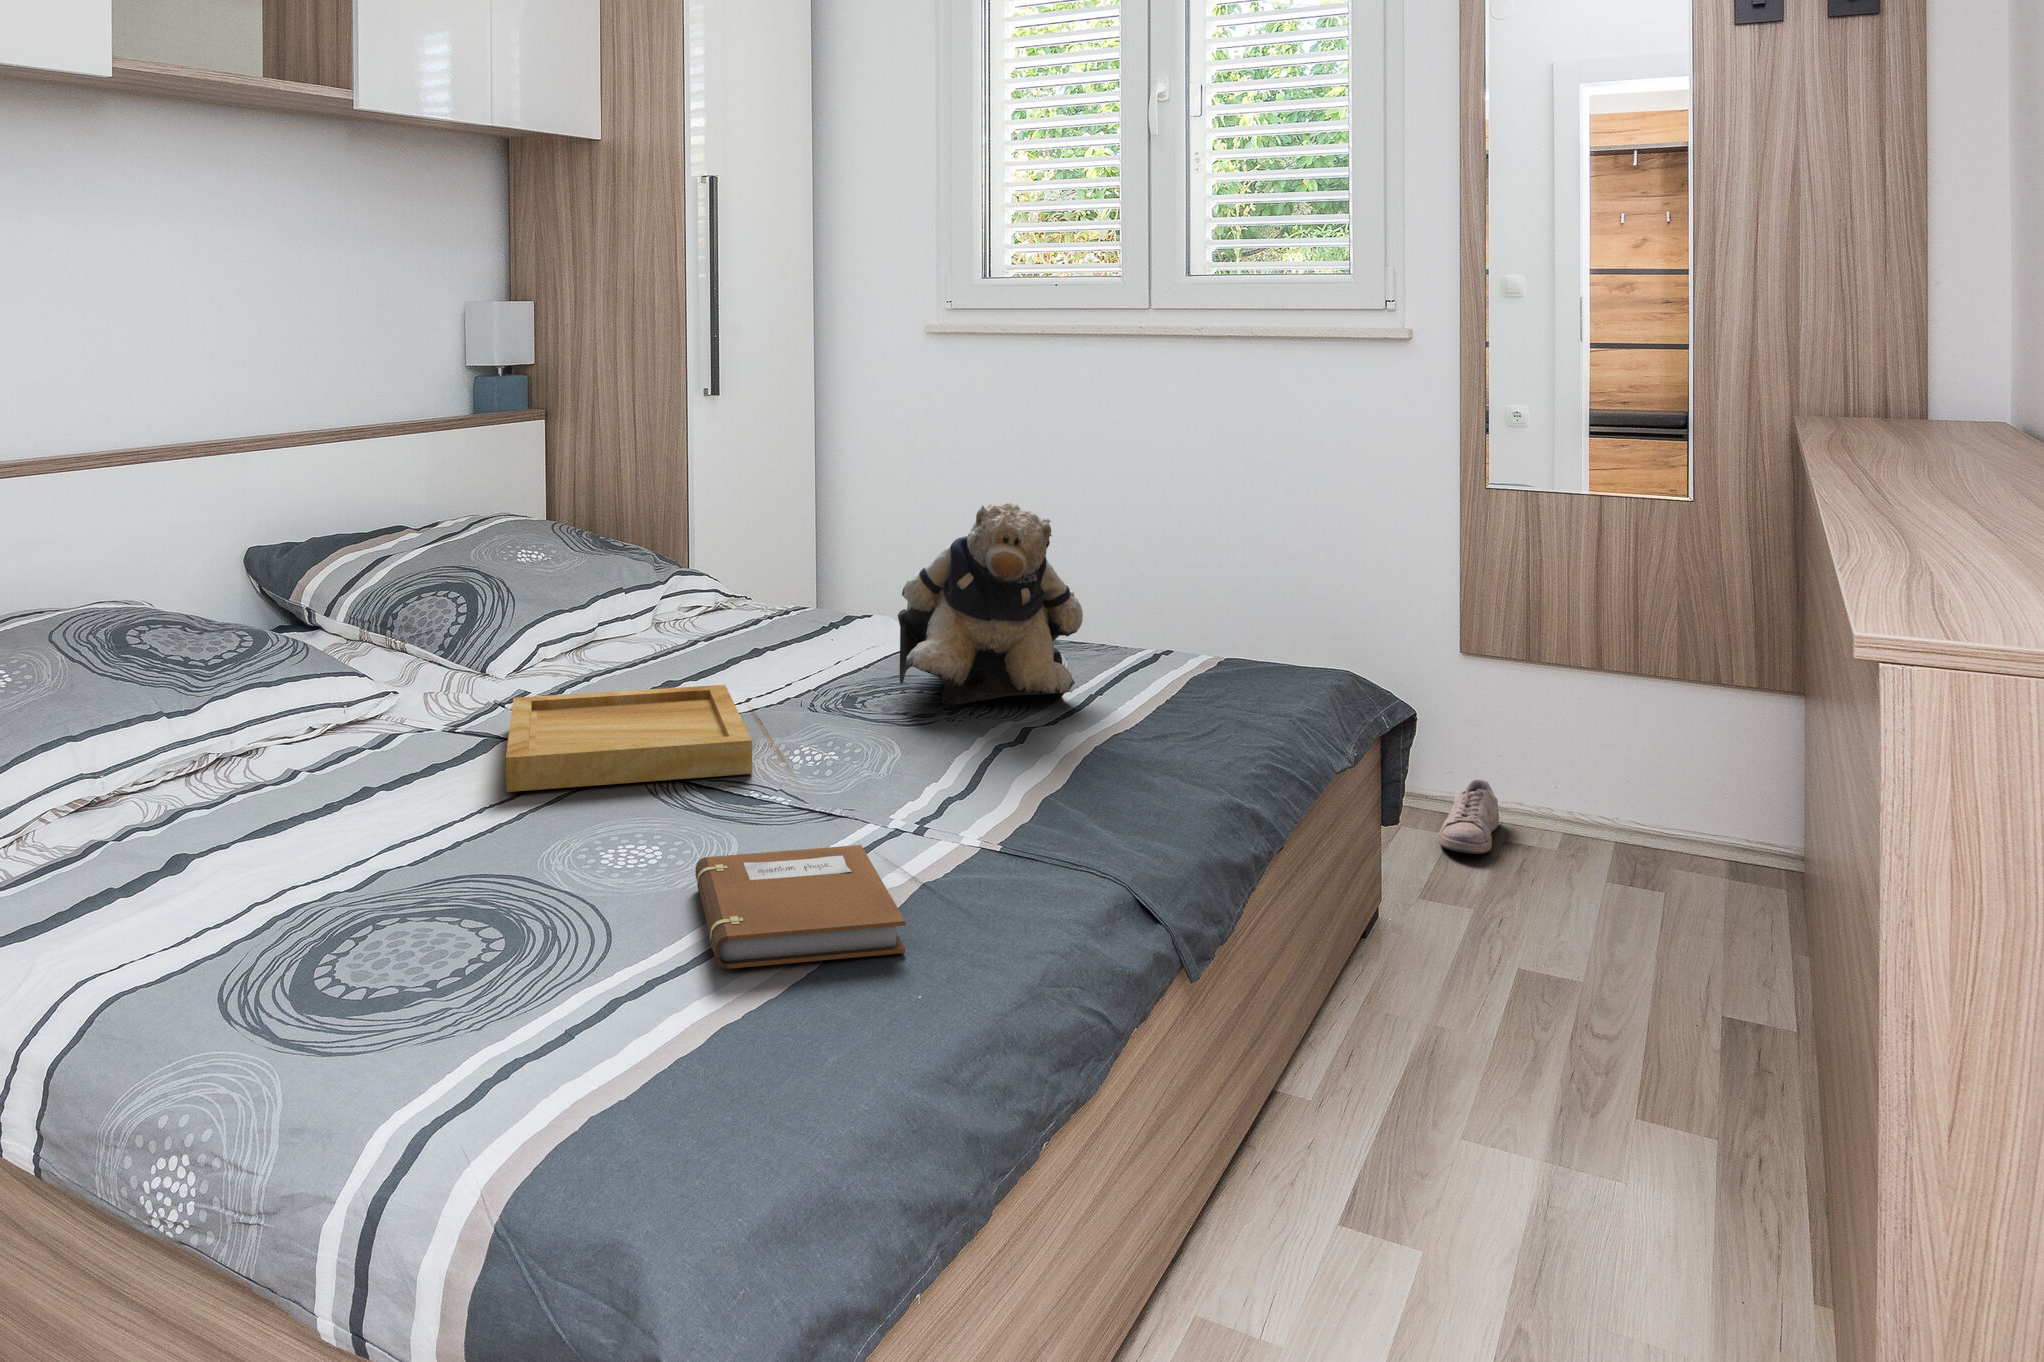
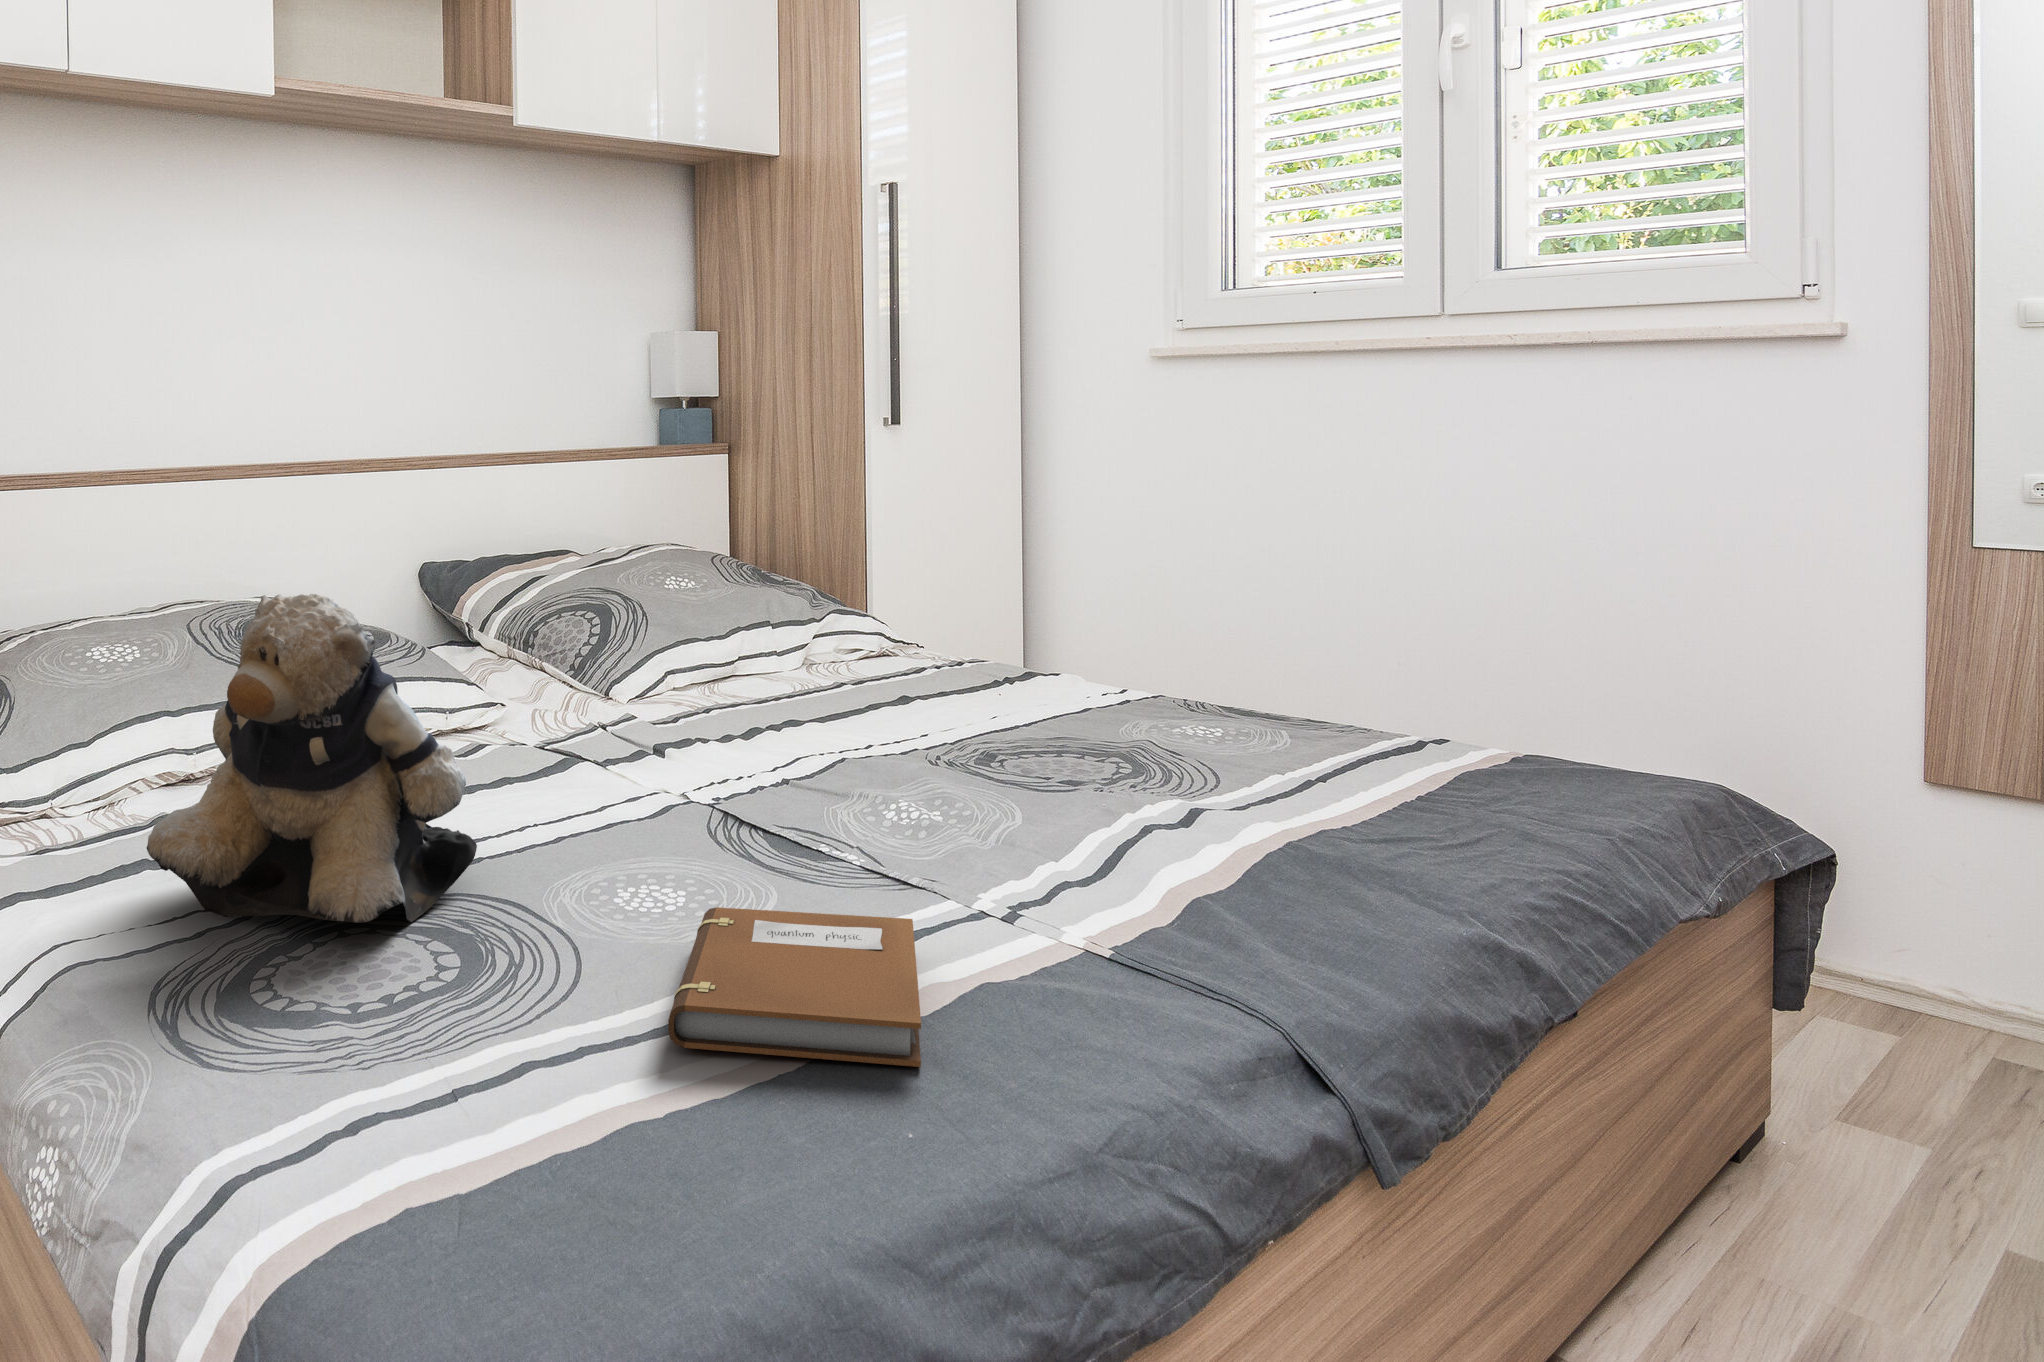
teddy bear: present [898,503,1083,705] -> present [147,594,477,923]
tray: present [506,685,752,792] -> none [559,718,840,824]
shoe: present [1438,780,1499,854] -> none [1884,969,1995,1078]

